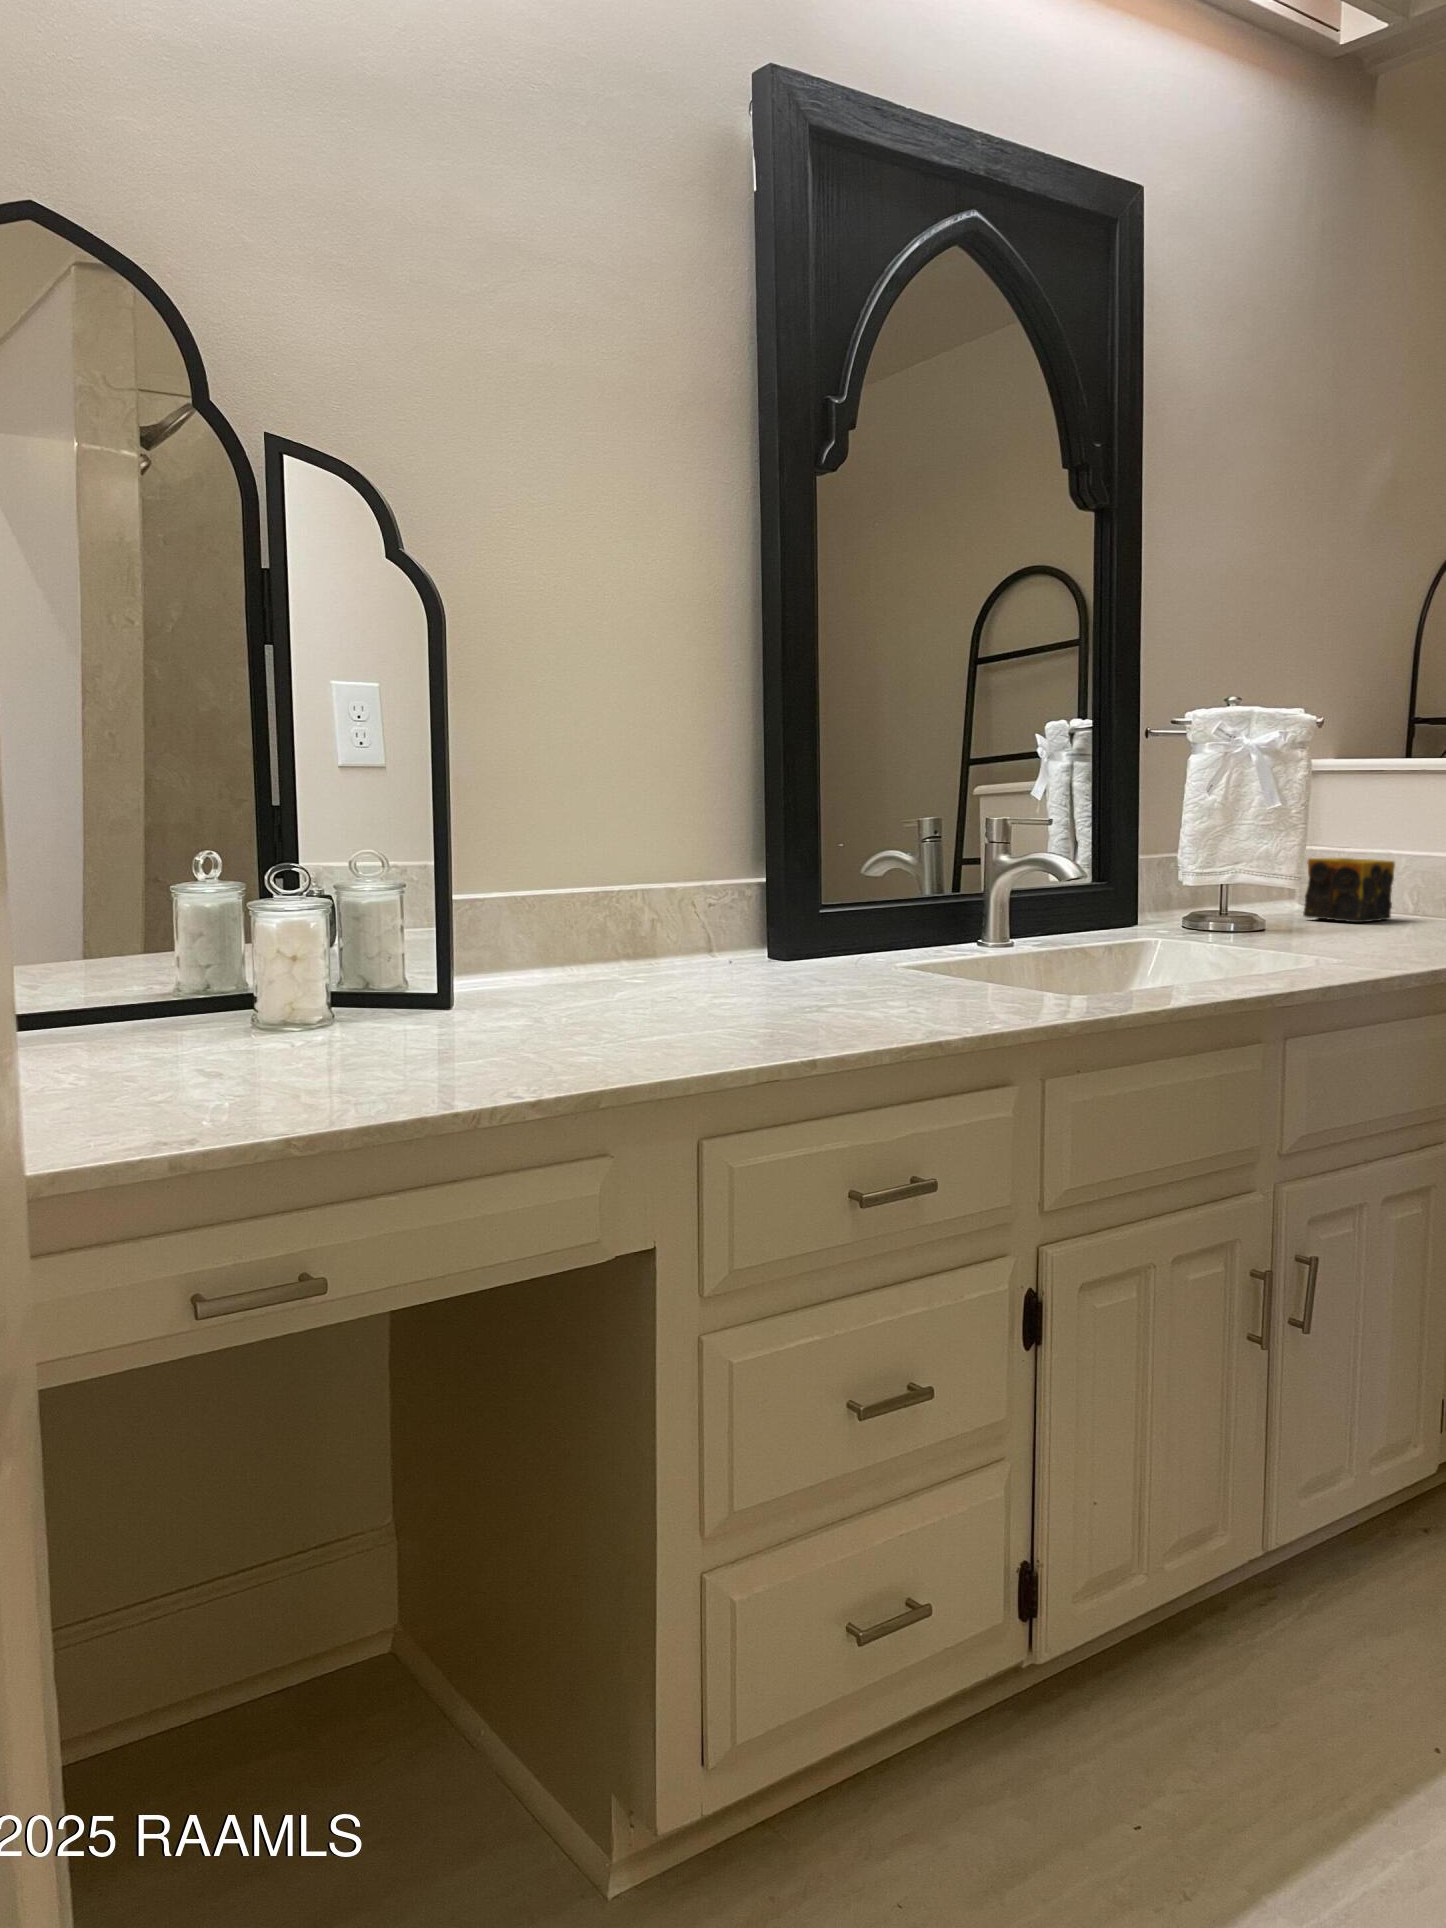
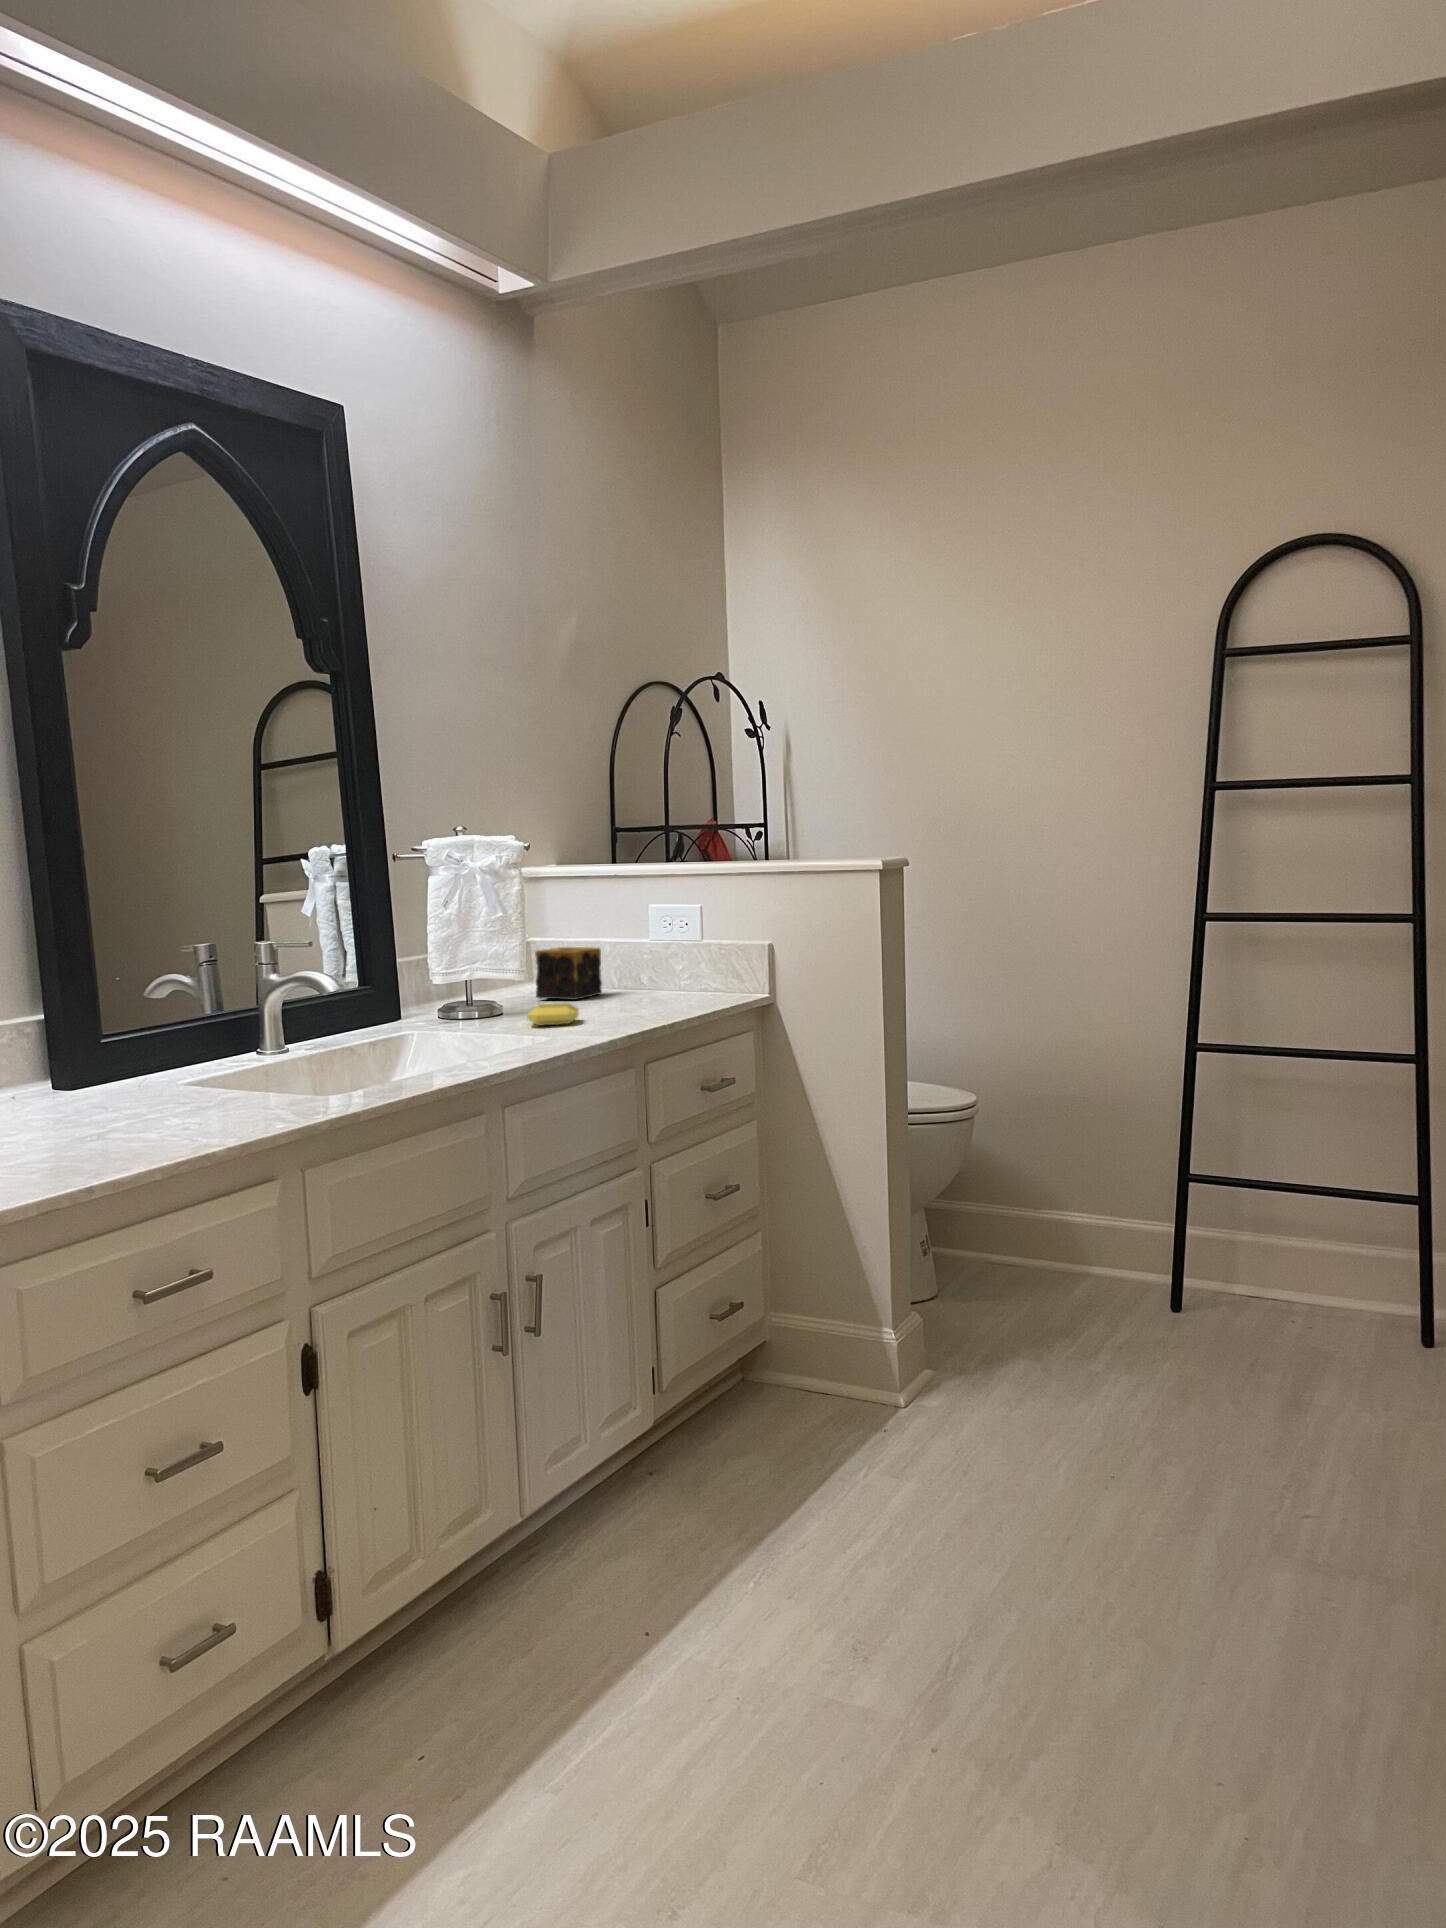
soap bar: none [1307,920,1377,947] -> present [527,1003,579,1025]

